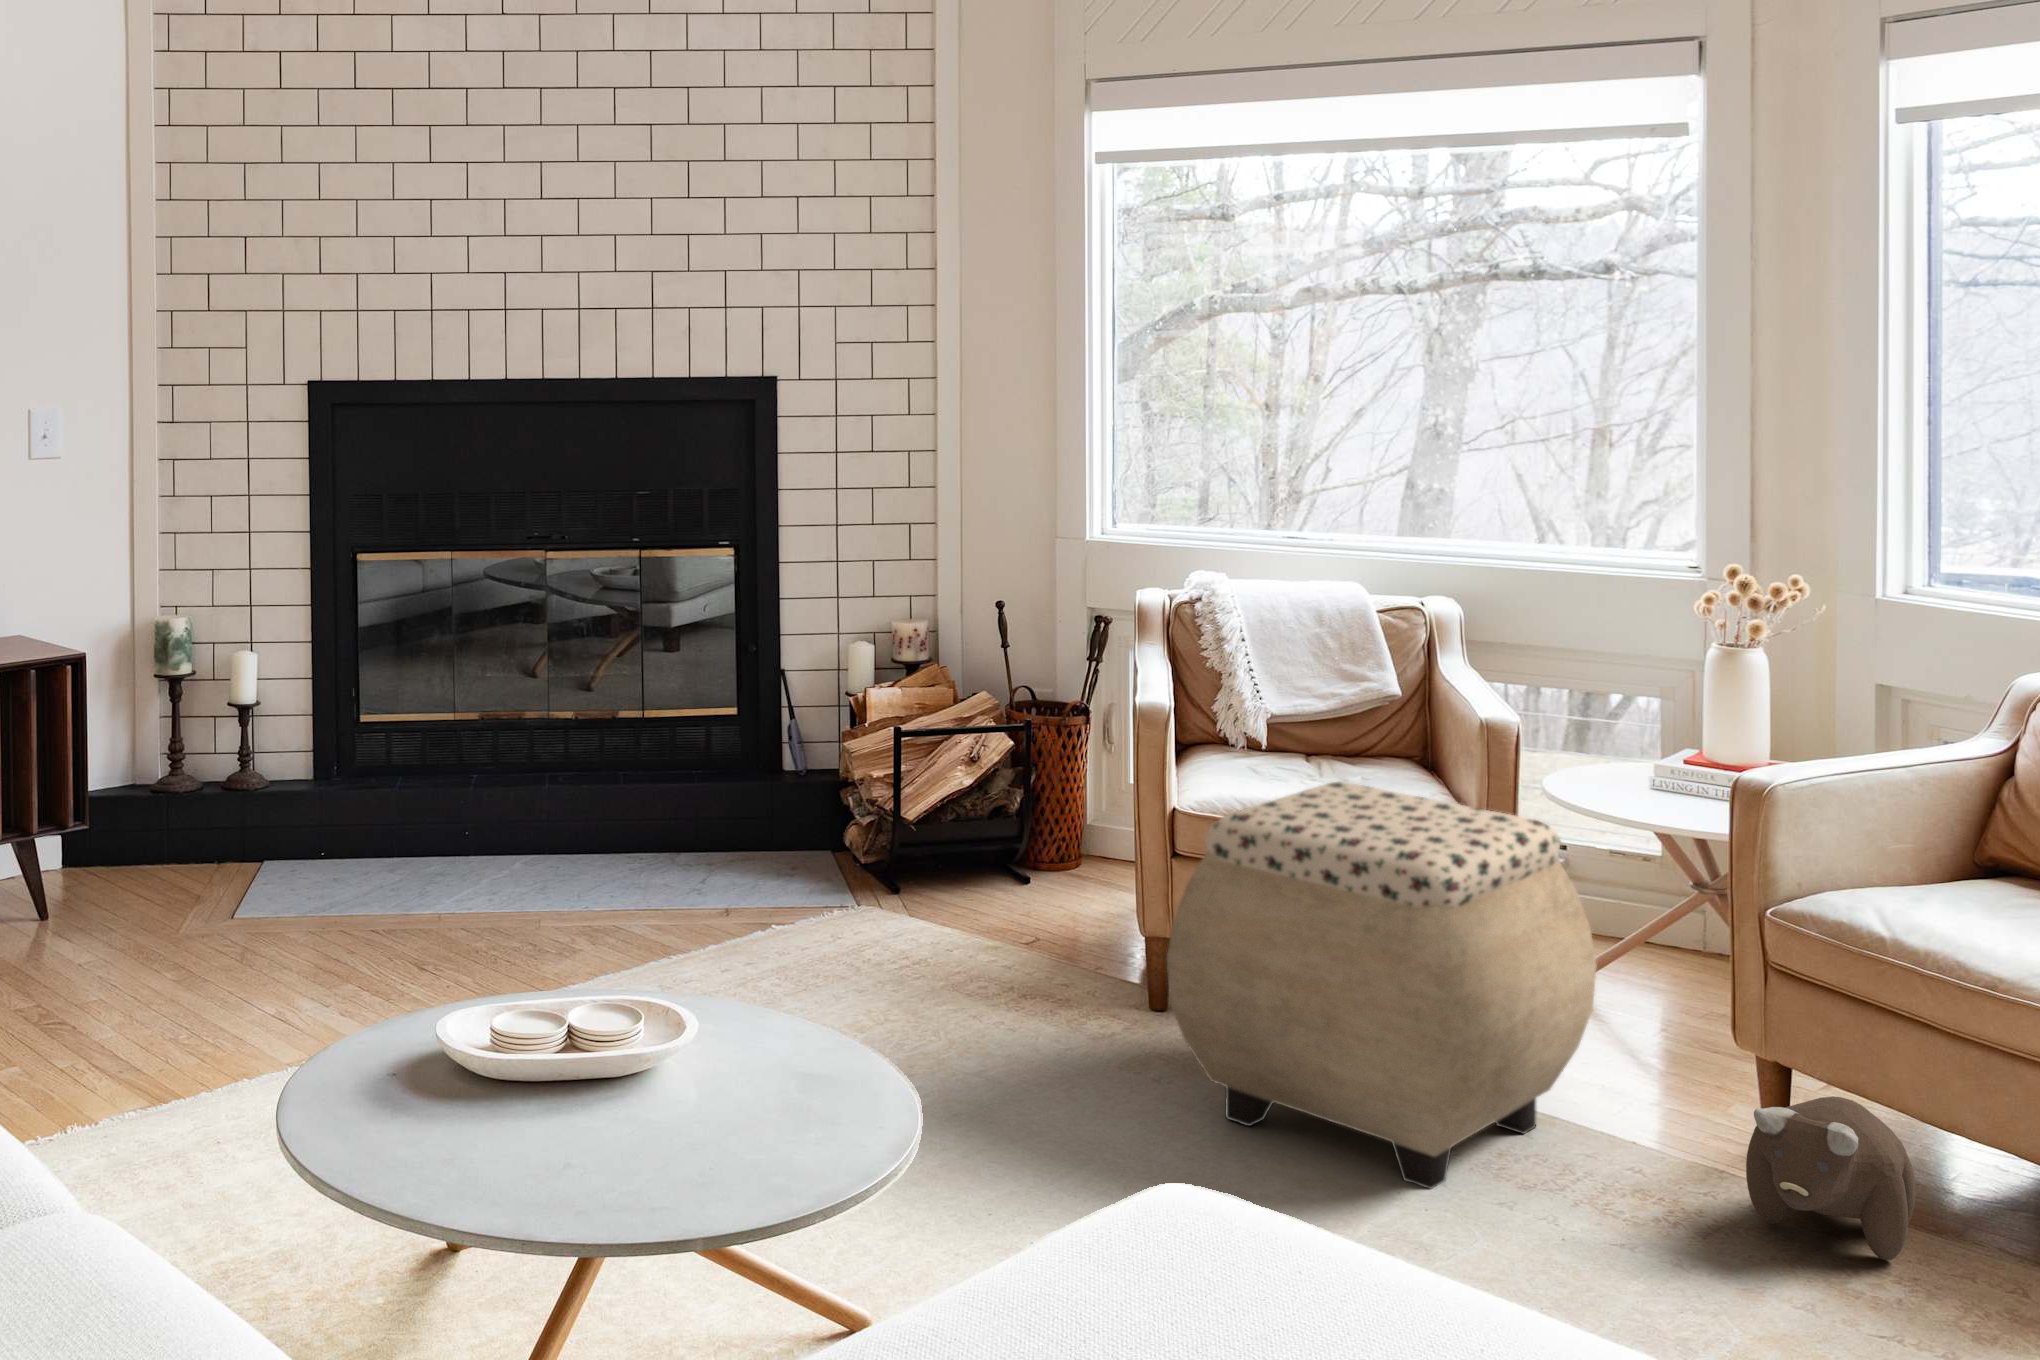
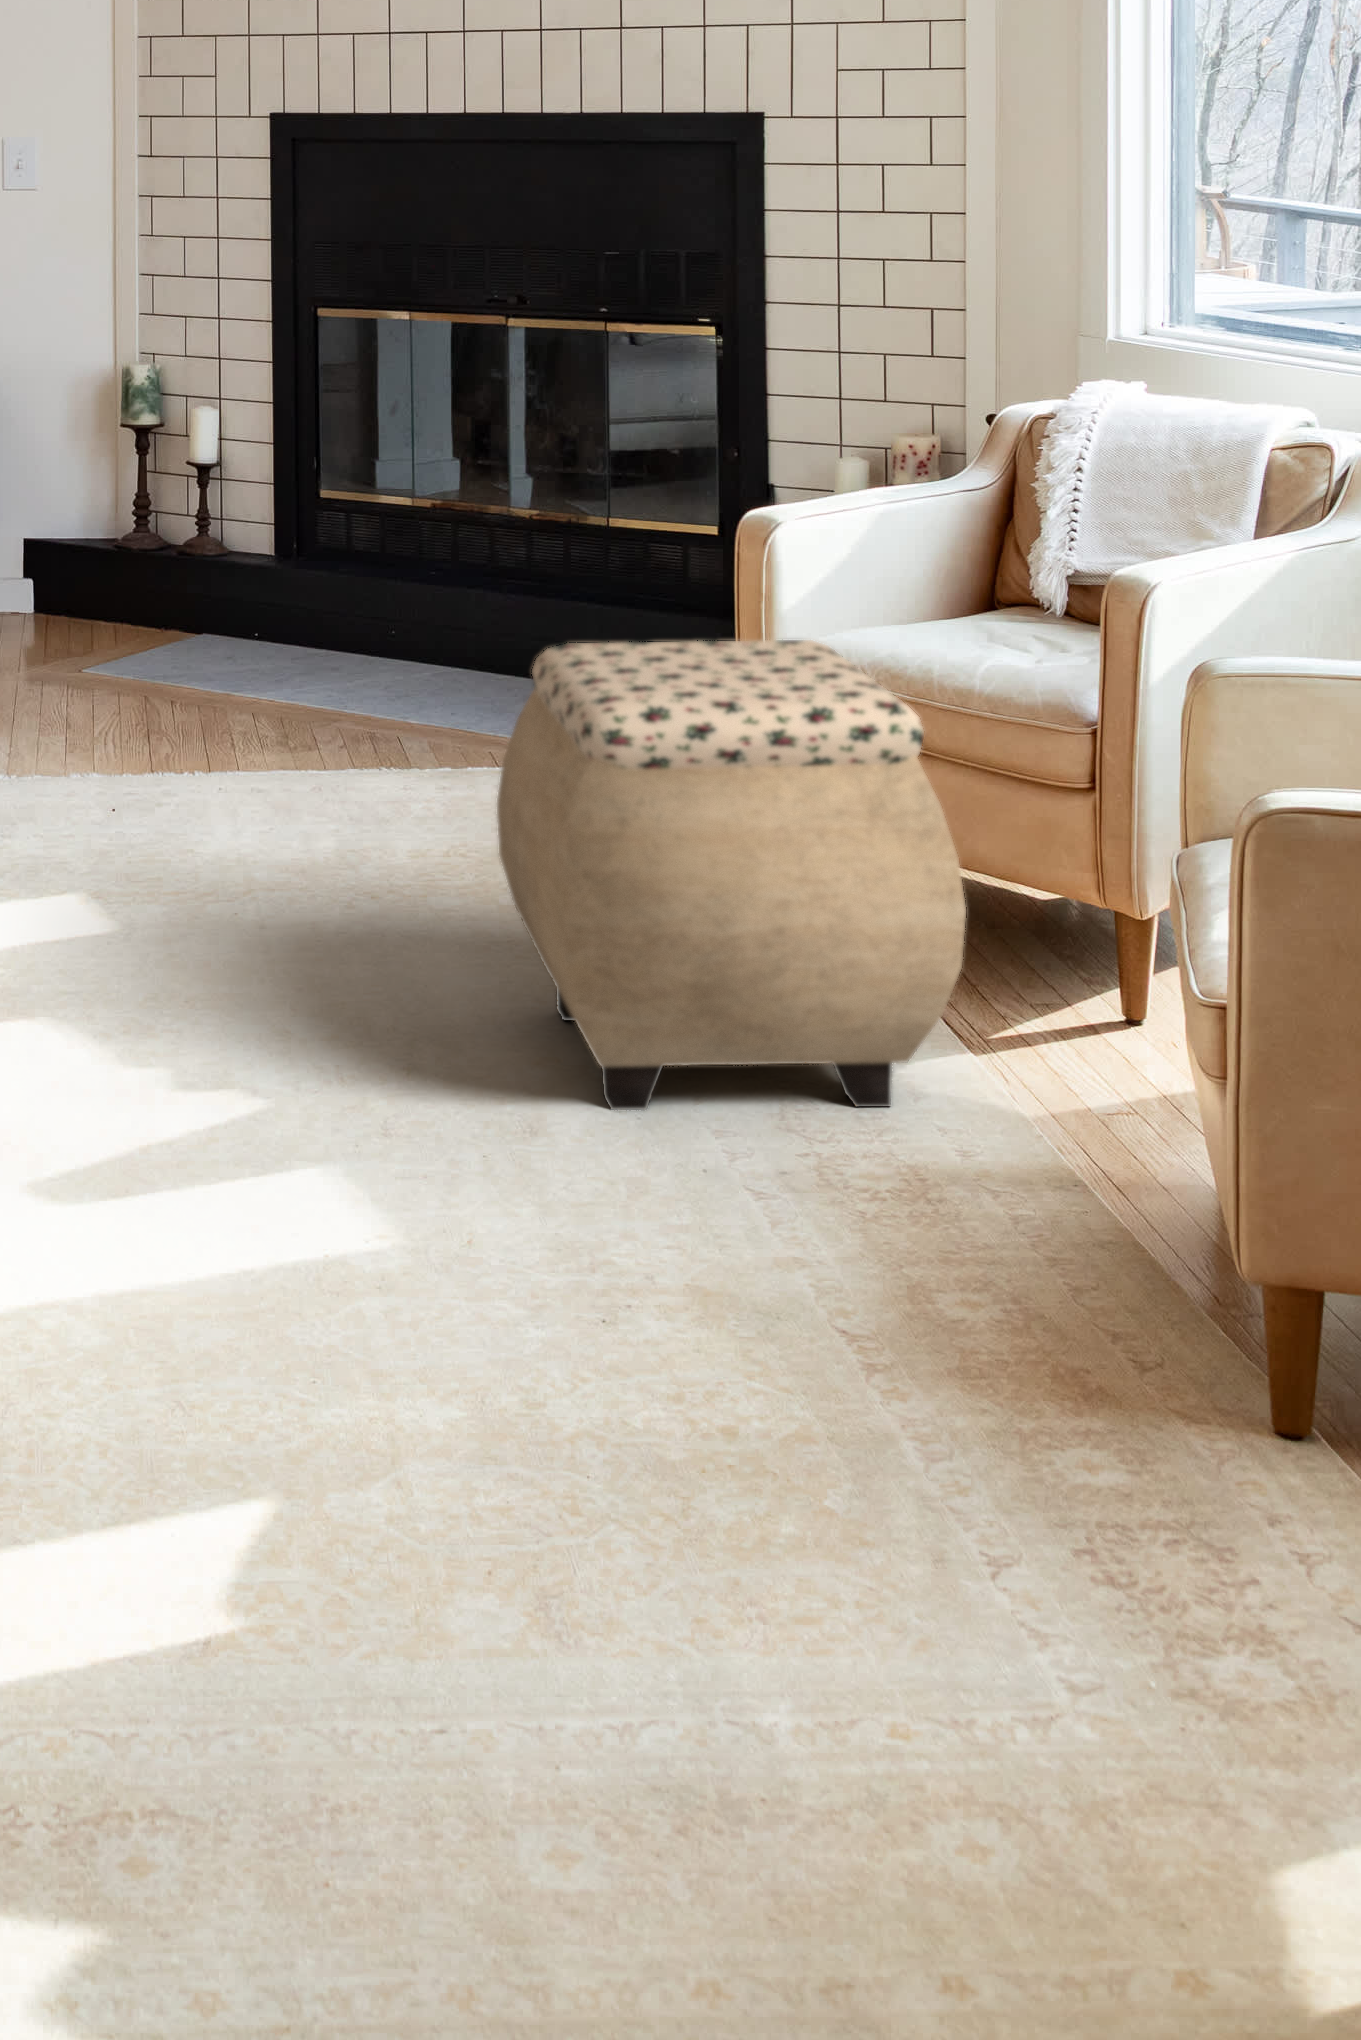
plush toy: present [1746,1096,1916,1261] -> none [800,1063,1096,1301]

